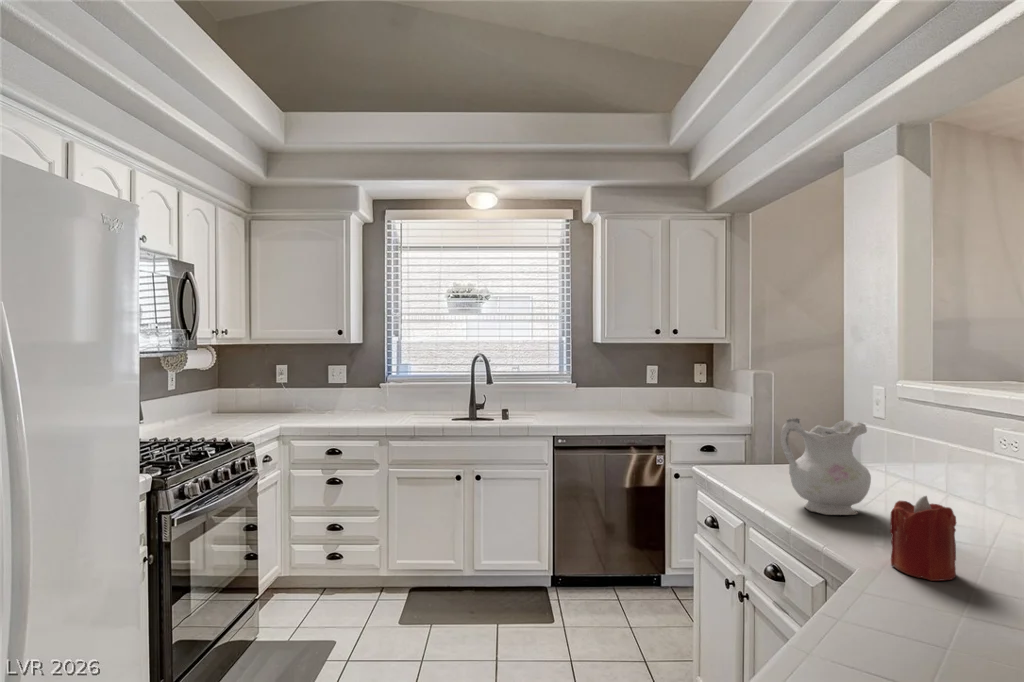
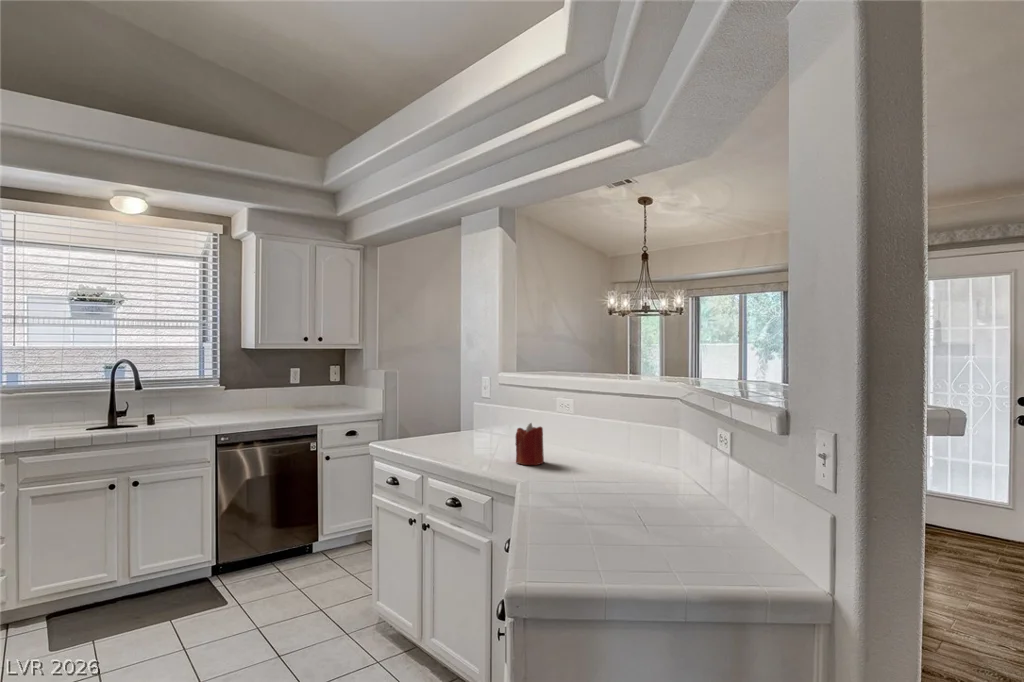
ceramic pitcher: present [780,418,871,515] -> none [444,391,492,449]

